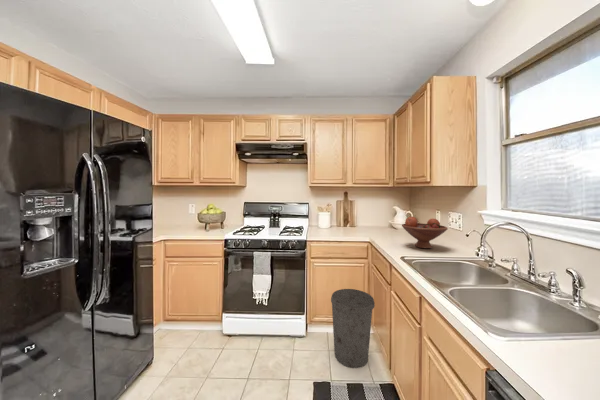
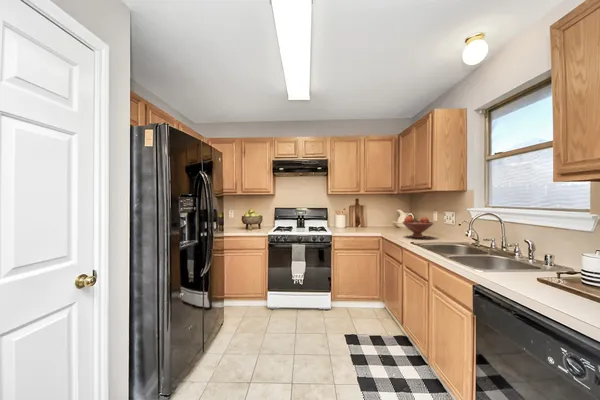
trash can: present [331,289,375,368] -> none [352,271,384,325]

